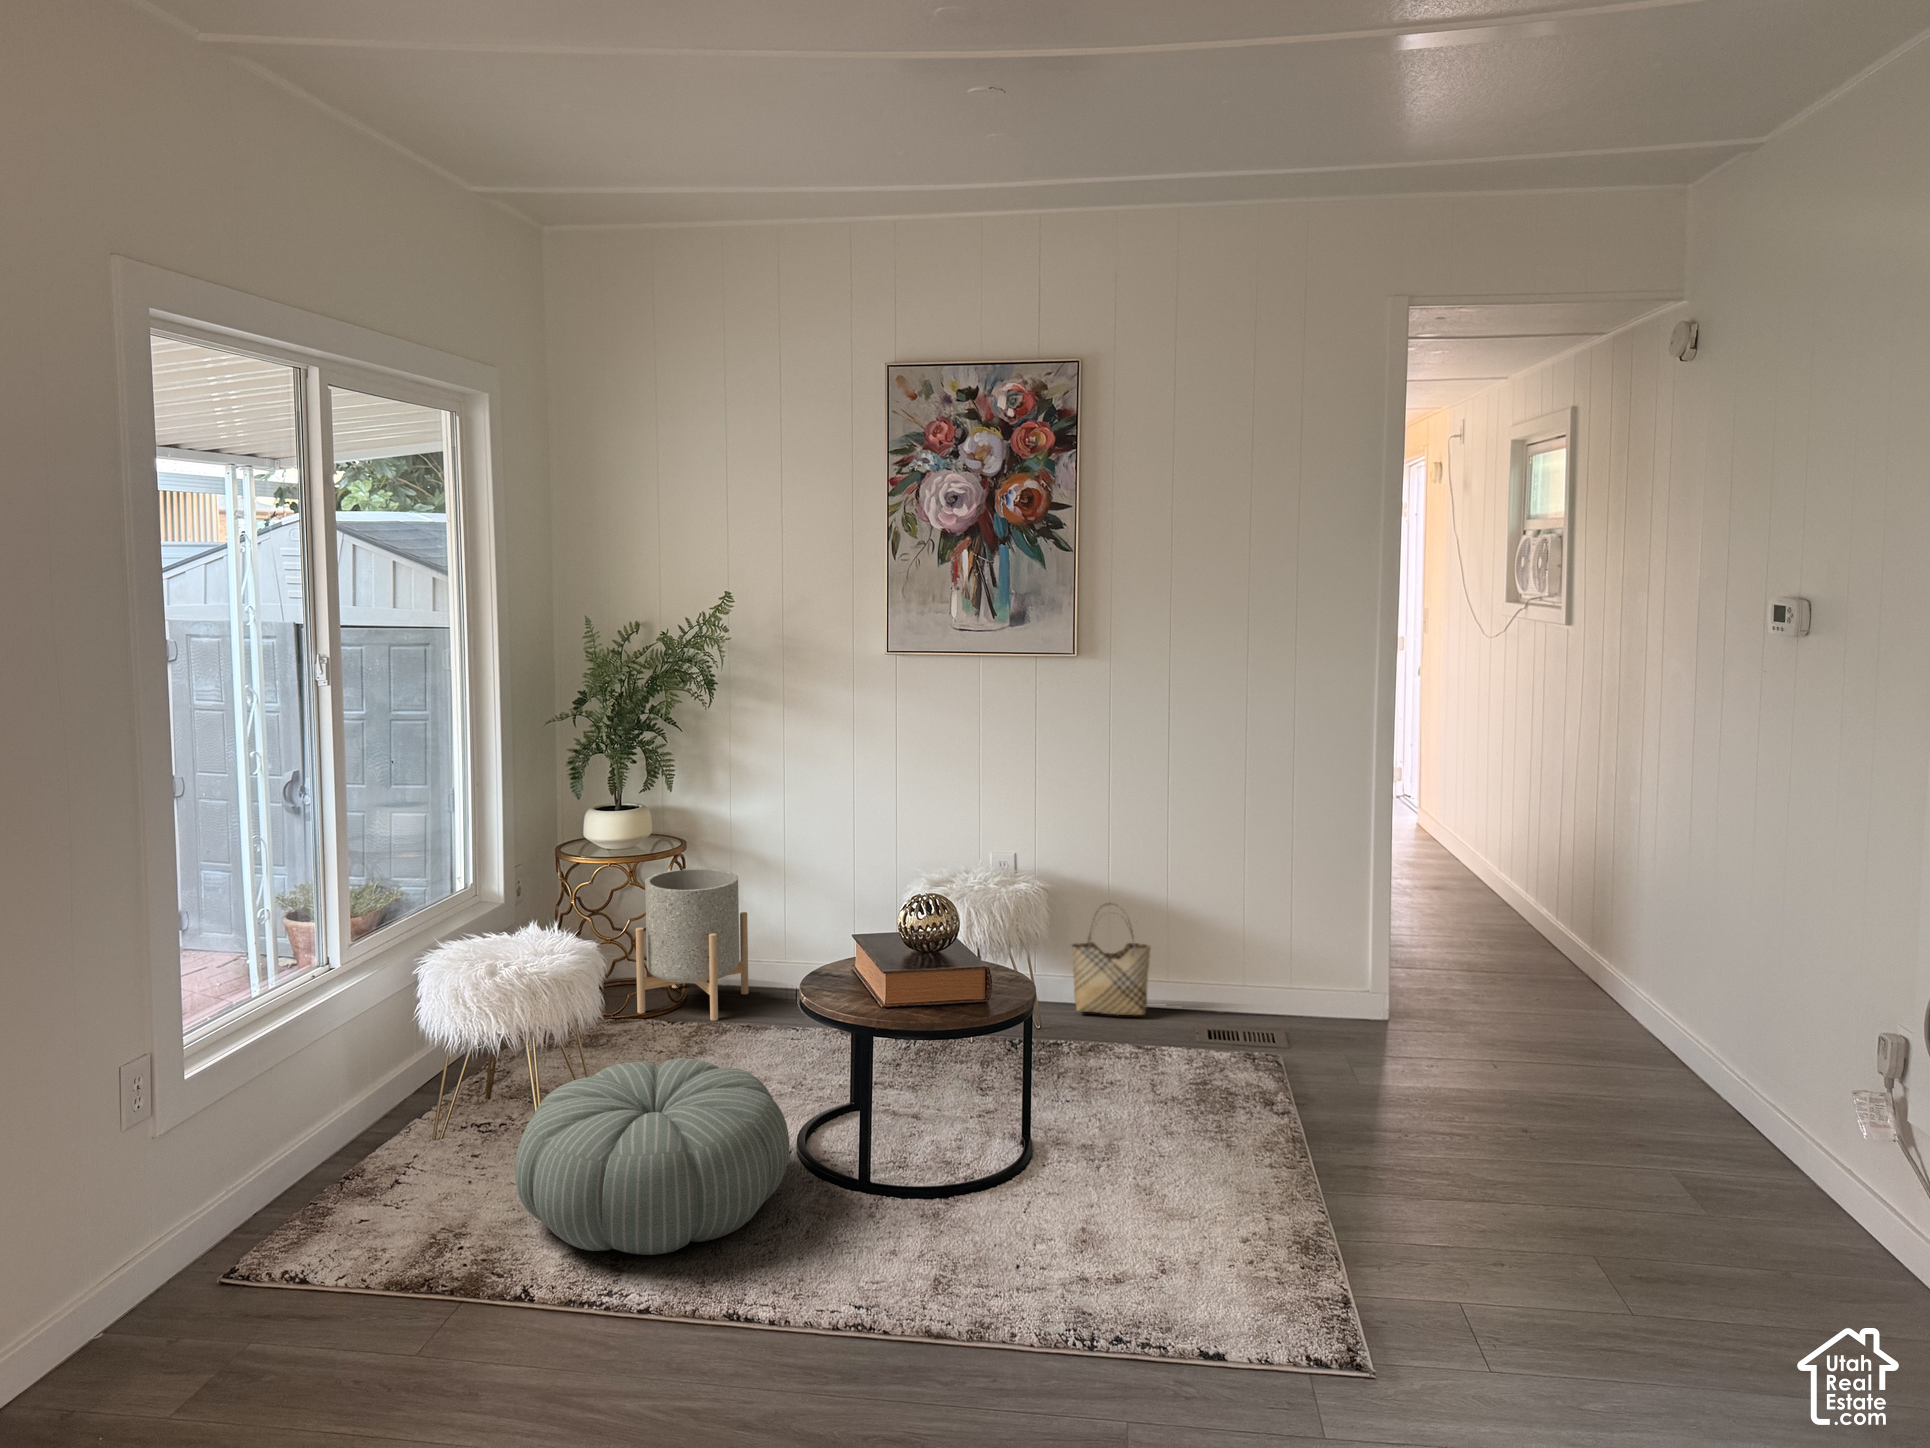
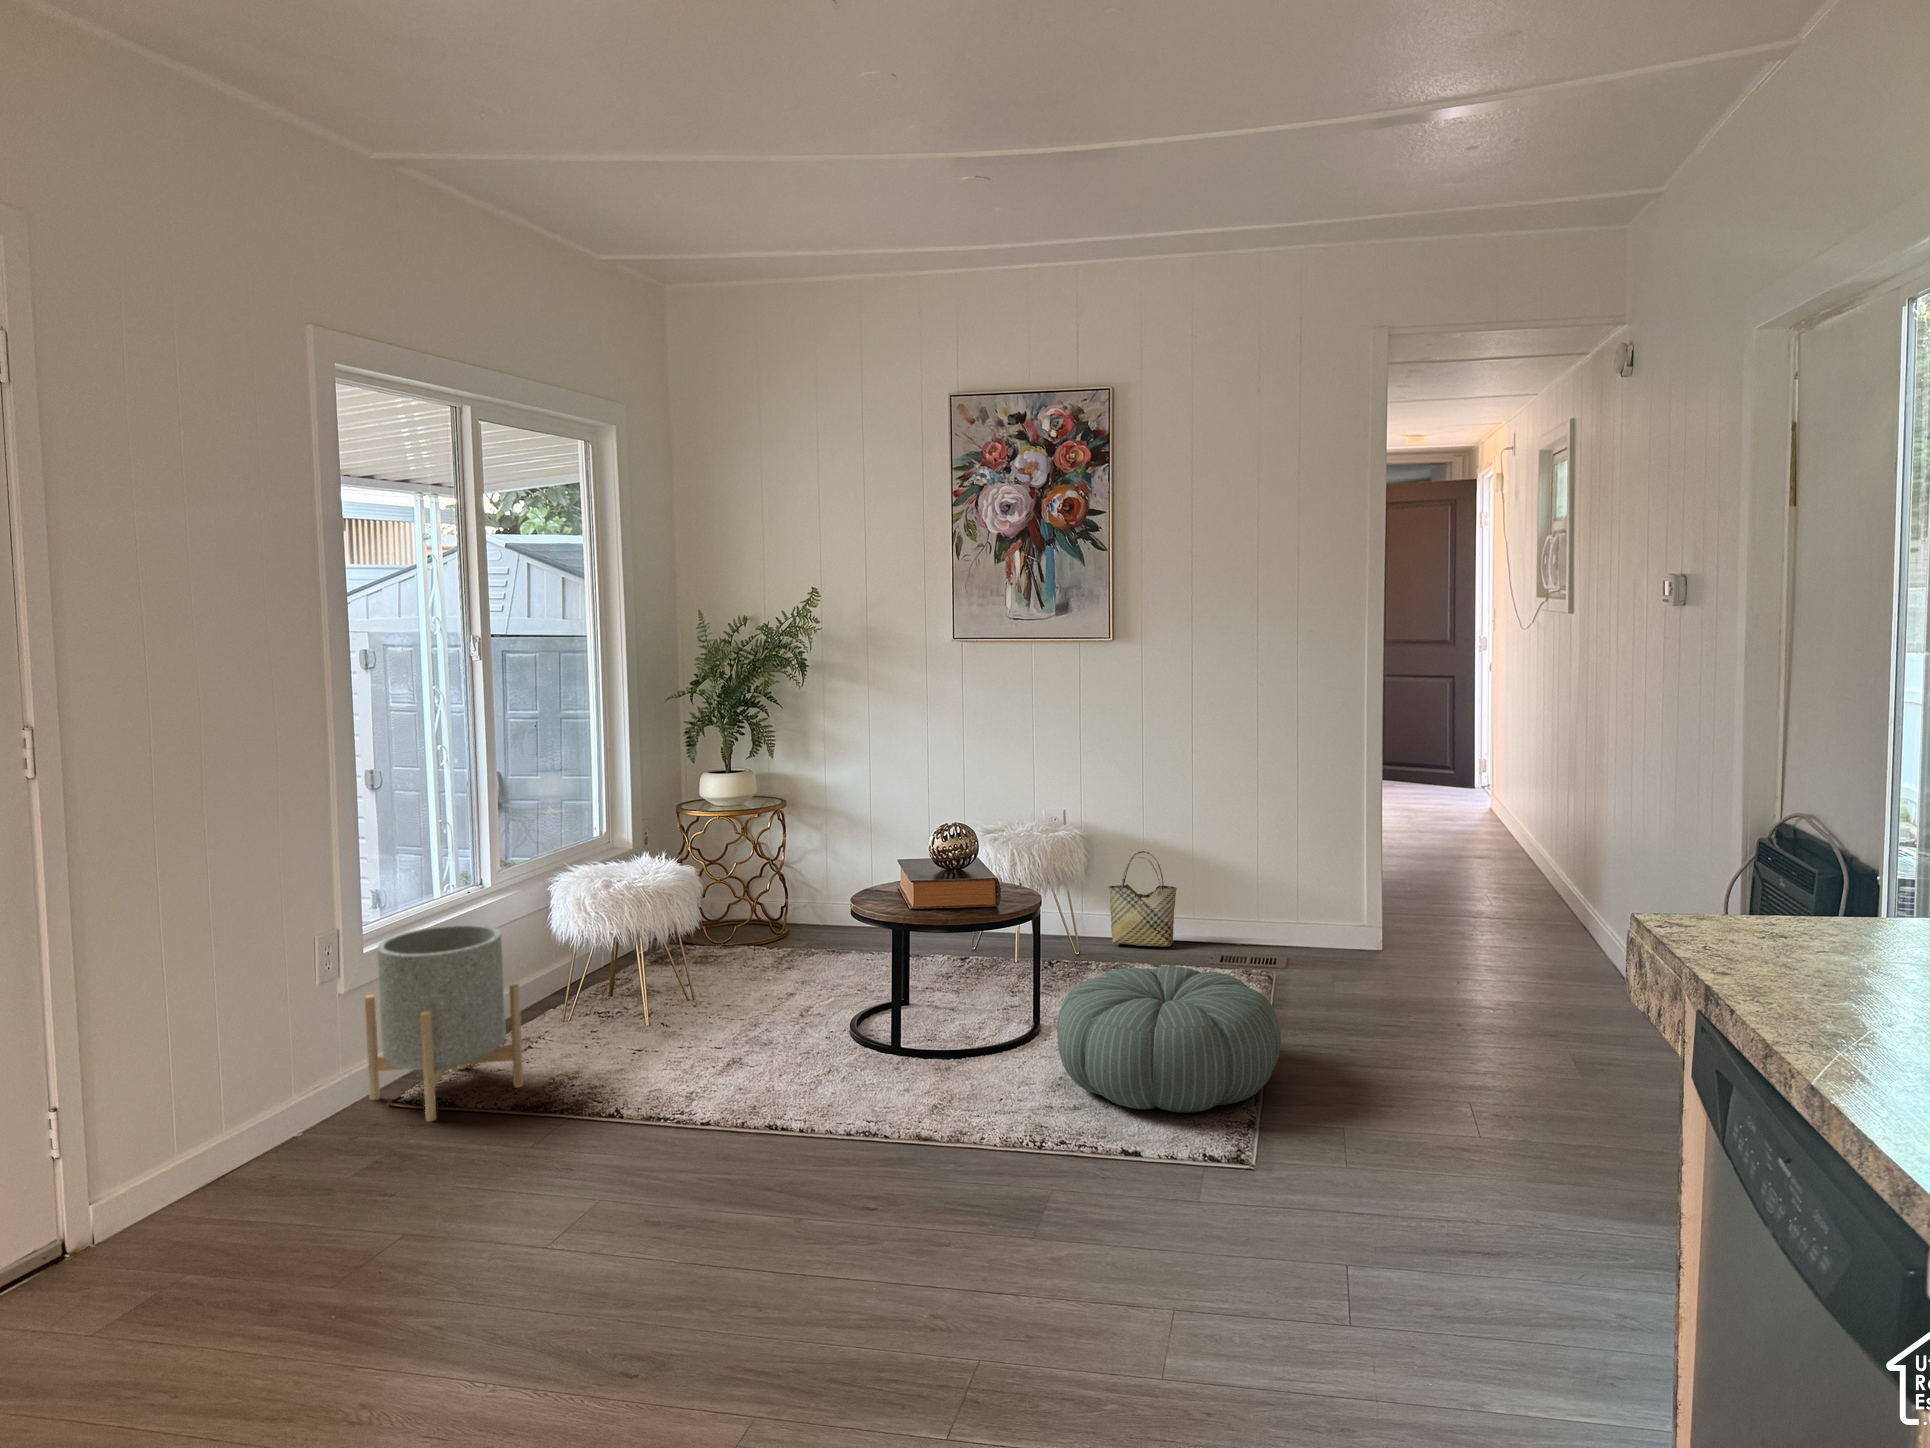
planter: present [636,868,748,1021] -> present [365,924,523,1122]
pouf: present [515,1058,790,1255] -> present [1057,966,1281,1113]

